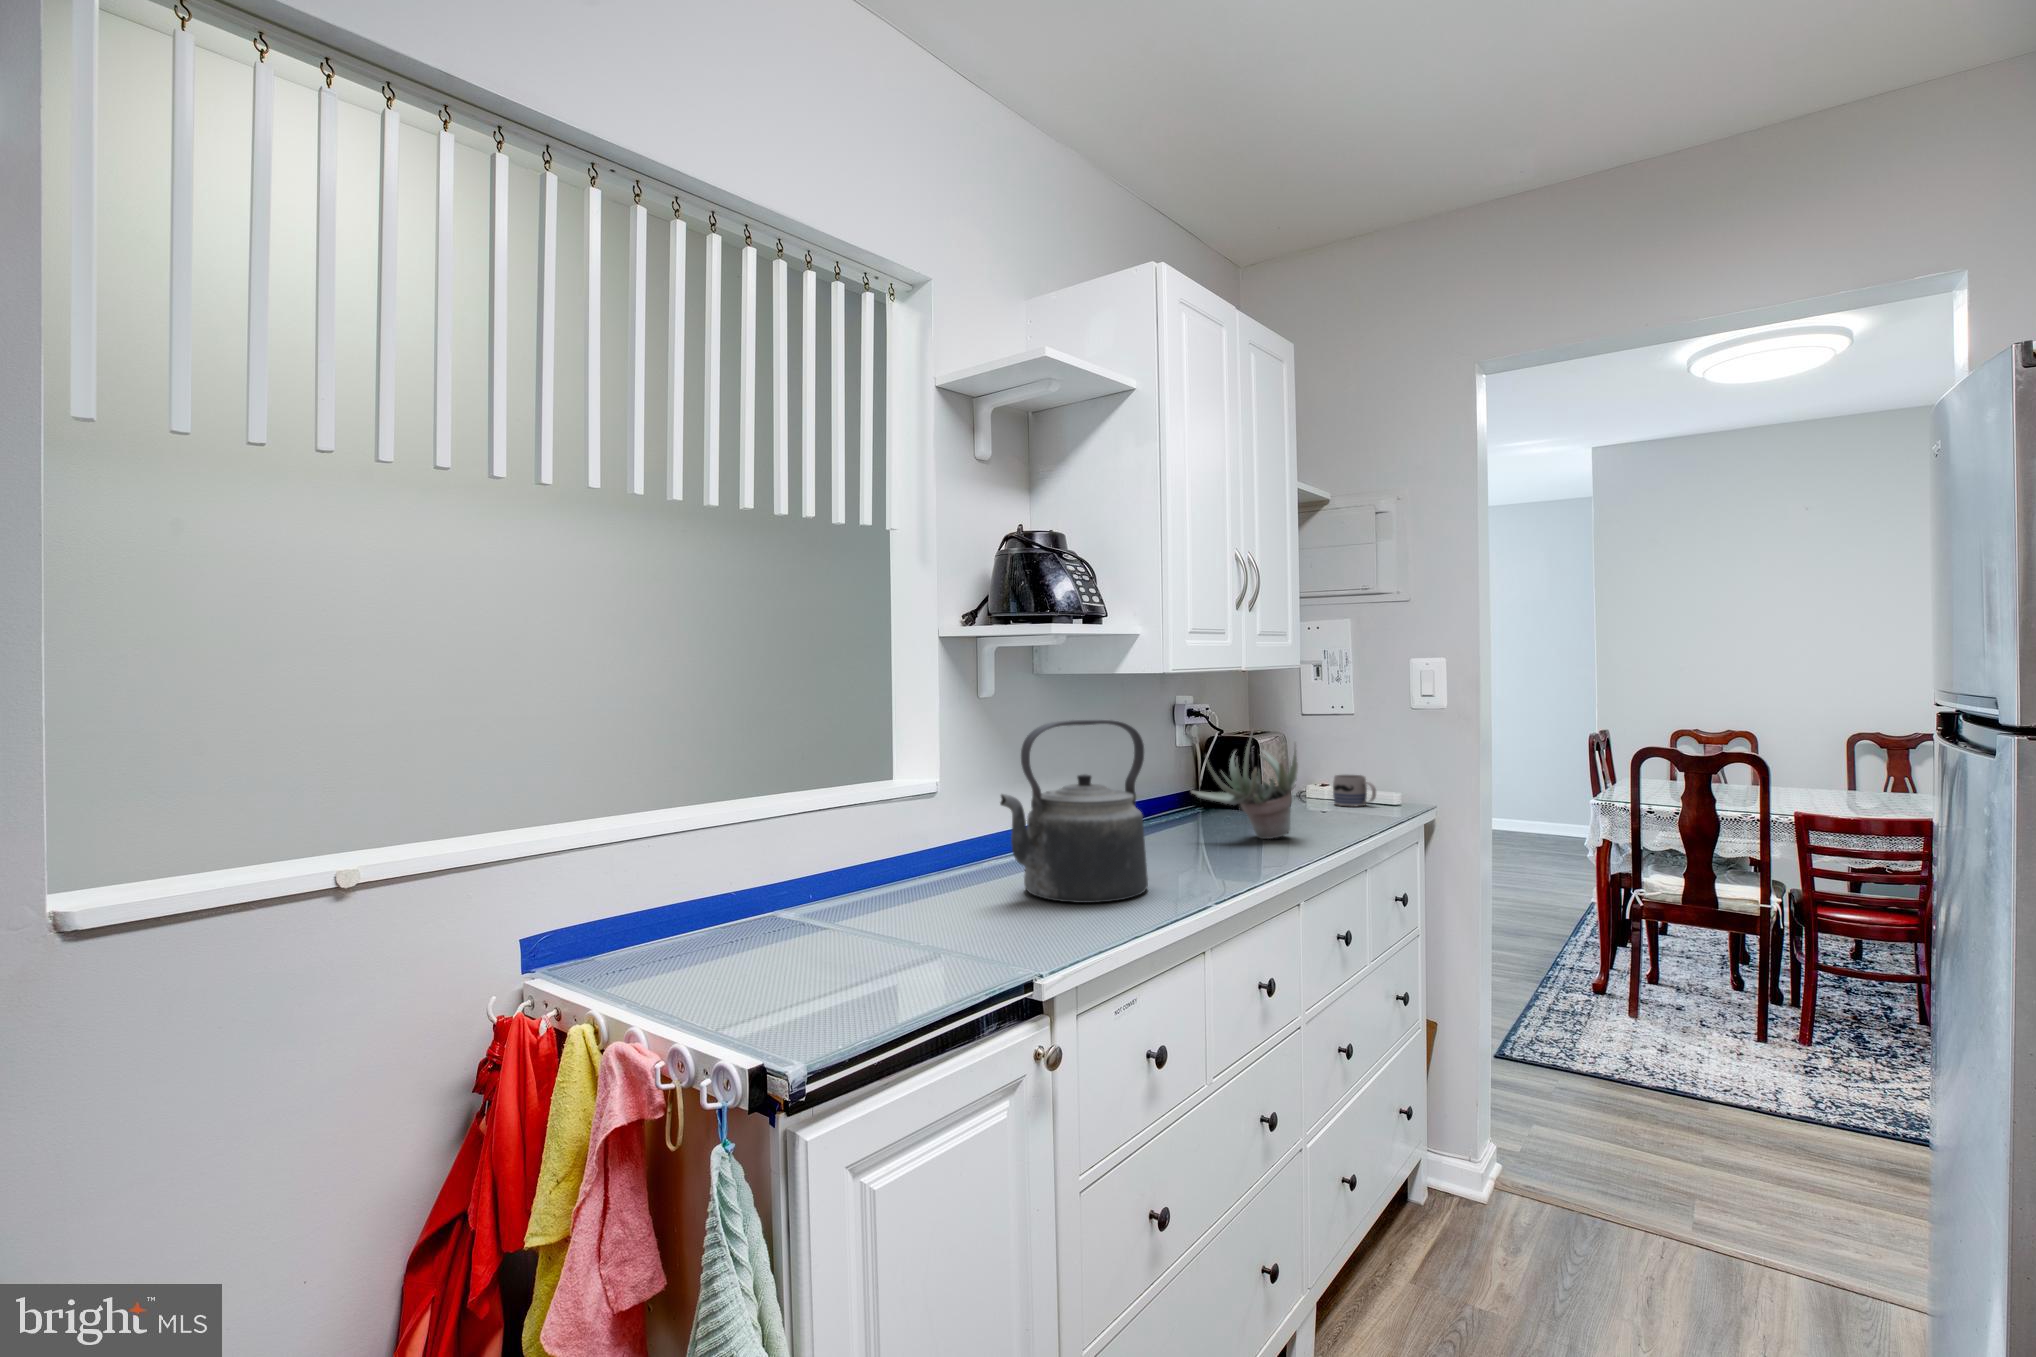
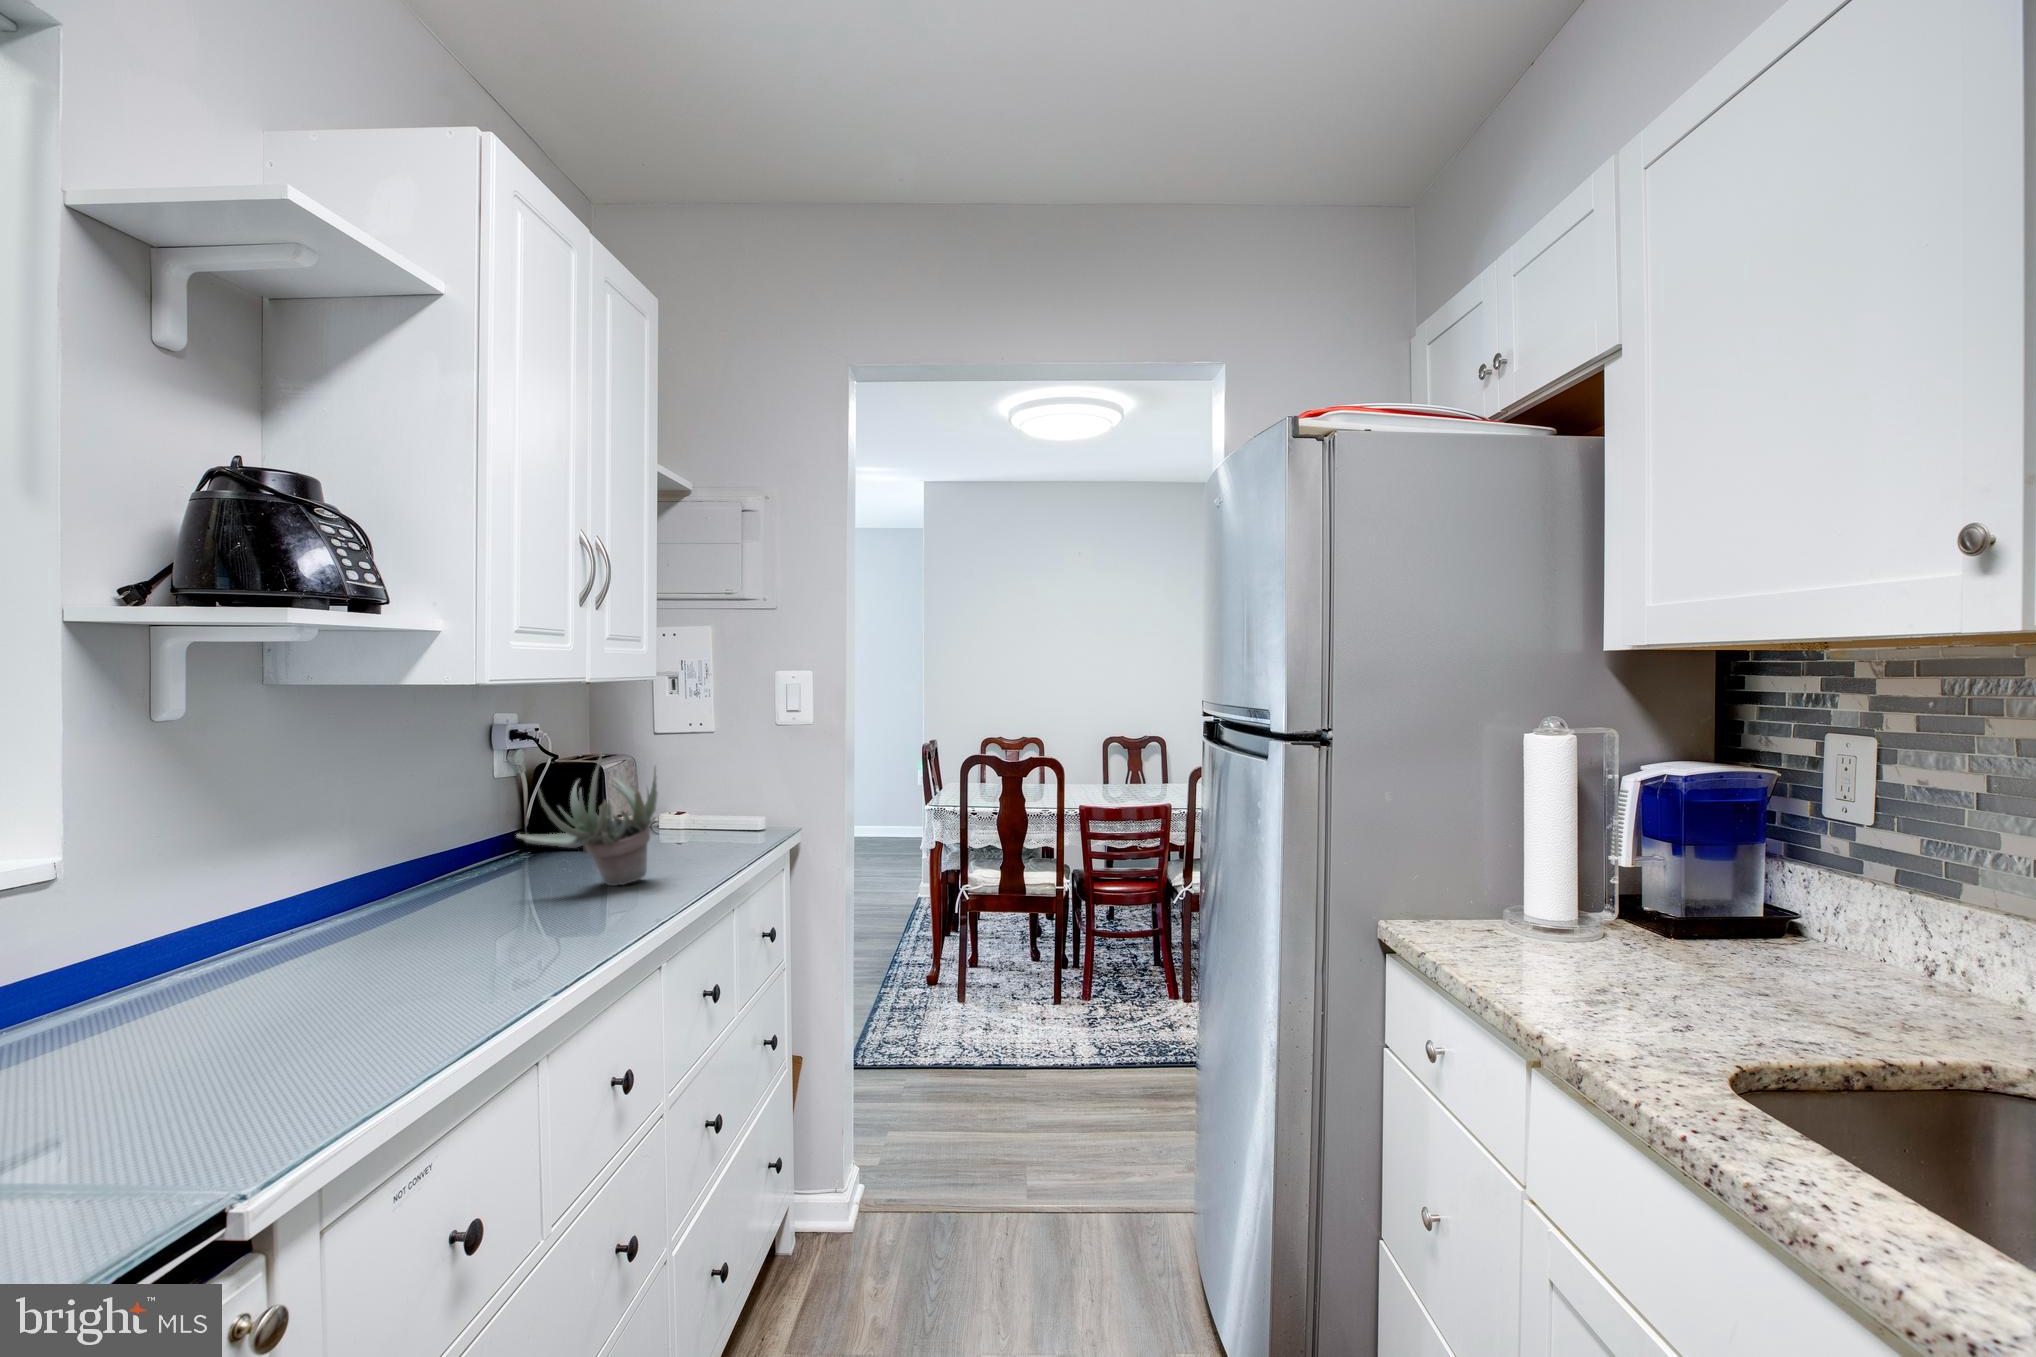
kettle: present [1000,720,1148,903] -> none [177,748,450,1028]
mug: present [1333,775,1376,806] -> none [694,798,742,834]

